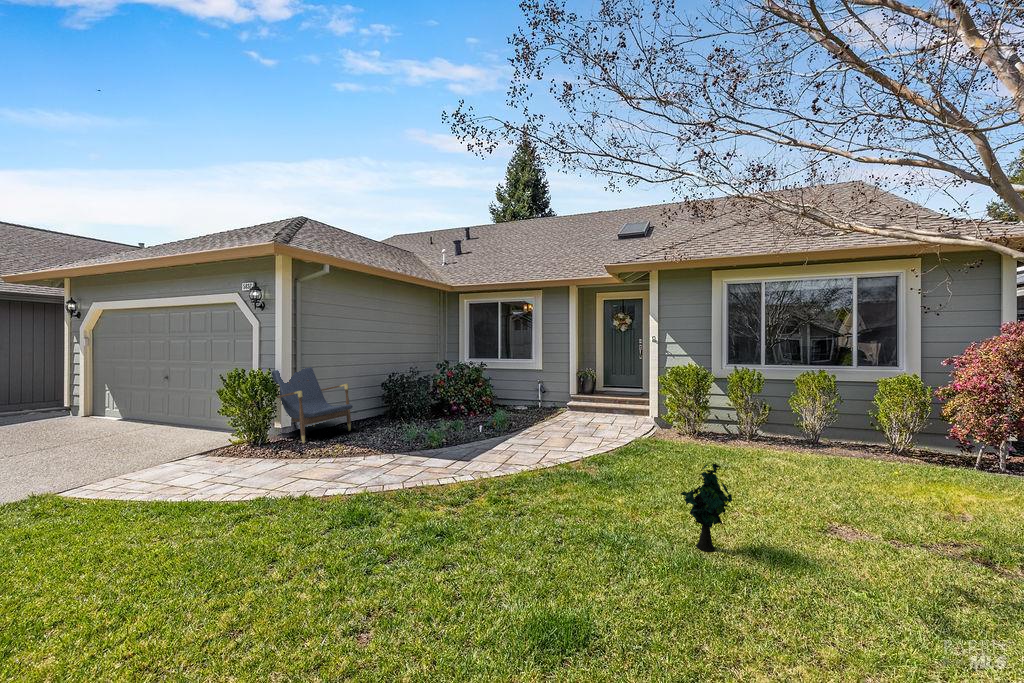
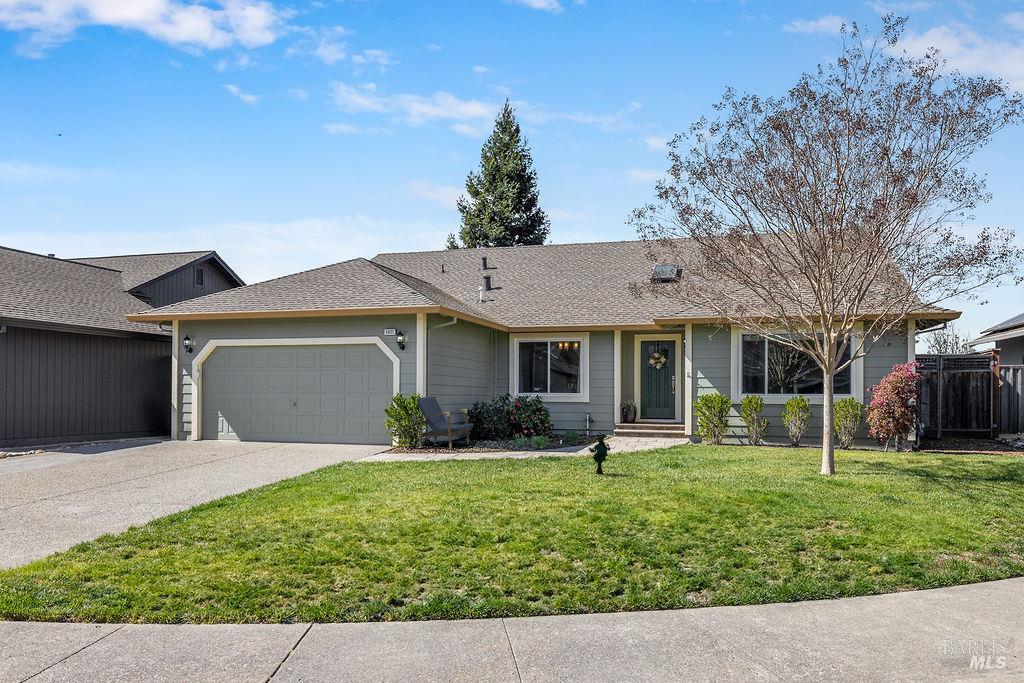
decorative plant: present [680,464,732,552] -> present [589,434,610,474]

